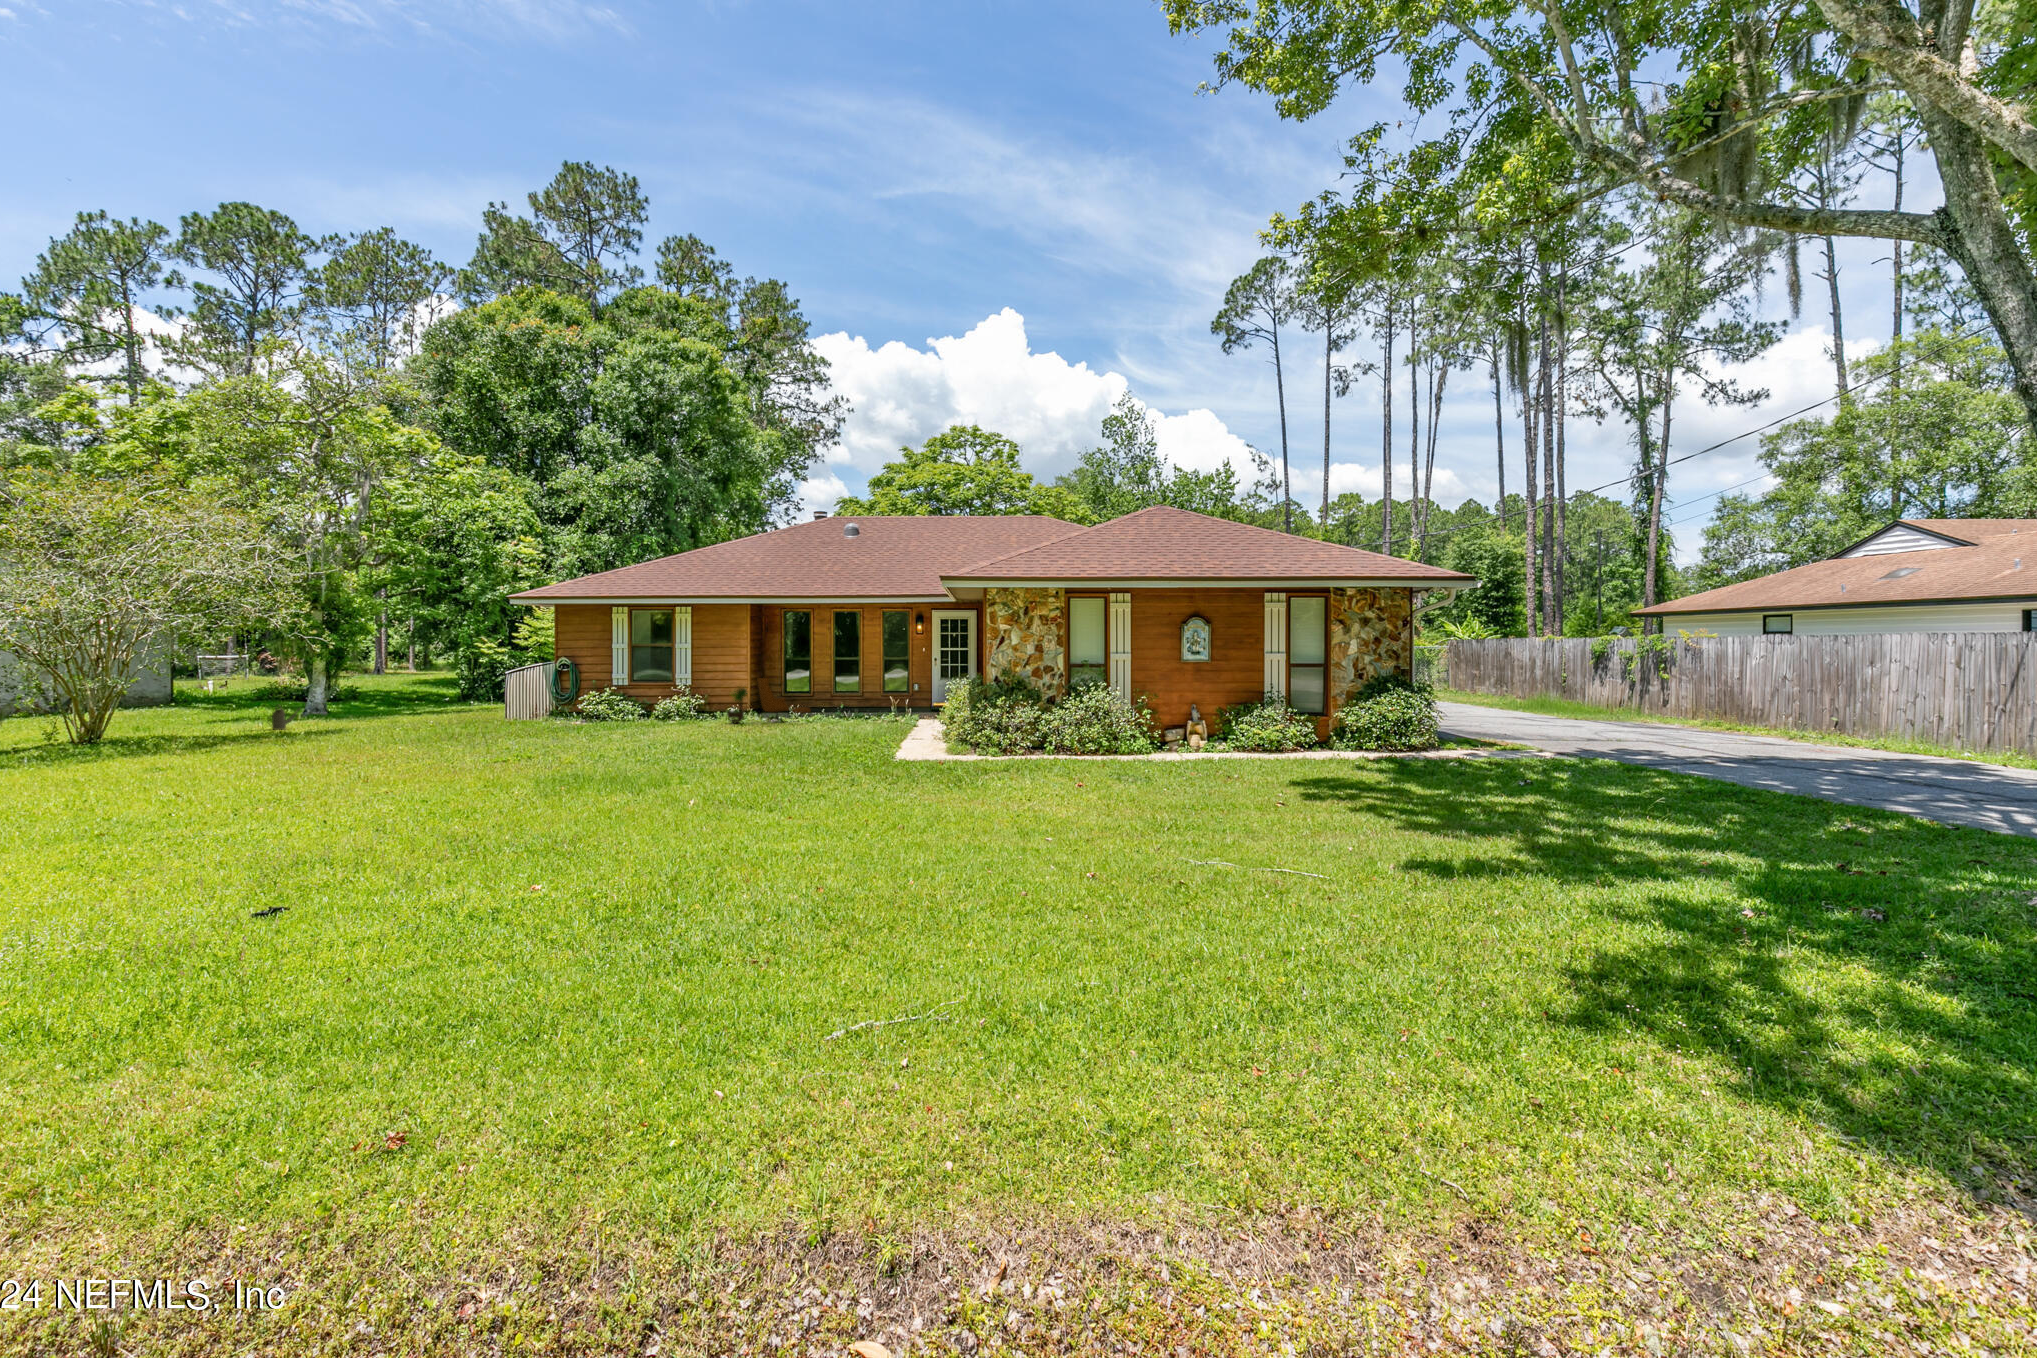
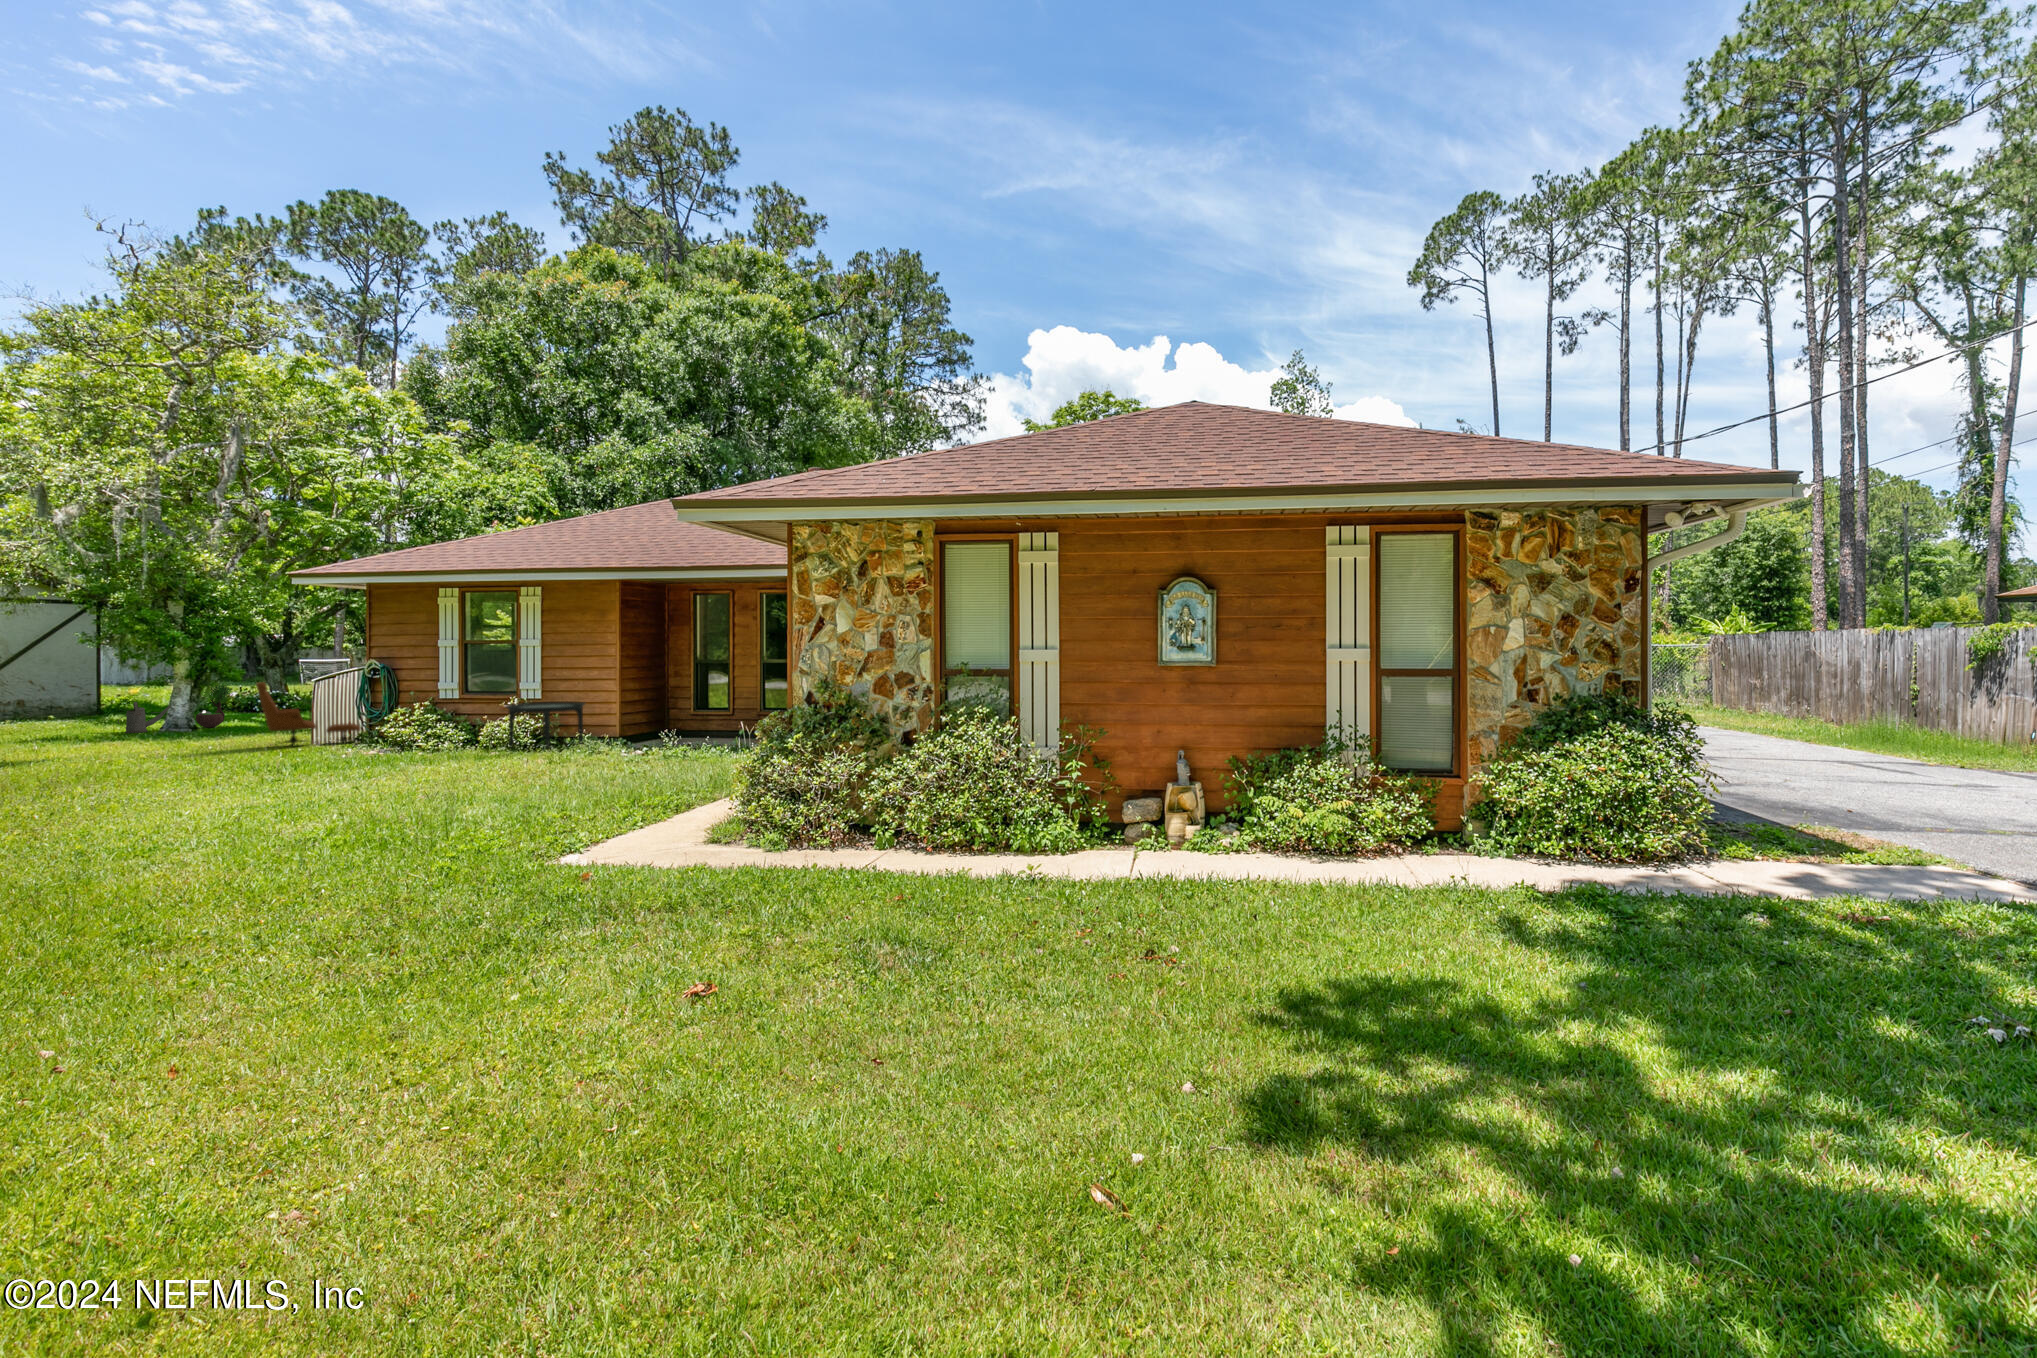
lounge chair: present [757,678,810,721] -> present [256,682,361,746]
potted tree: present [727,687,748,723] -> present [196,684,231,728]
round table: none [648,696,703,729] -> present [506,701,585,749]

